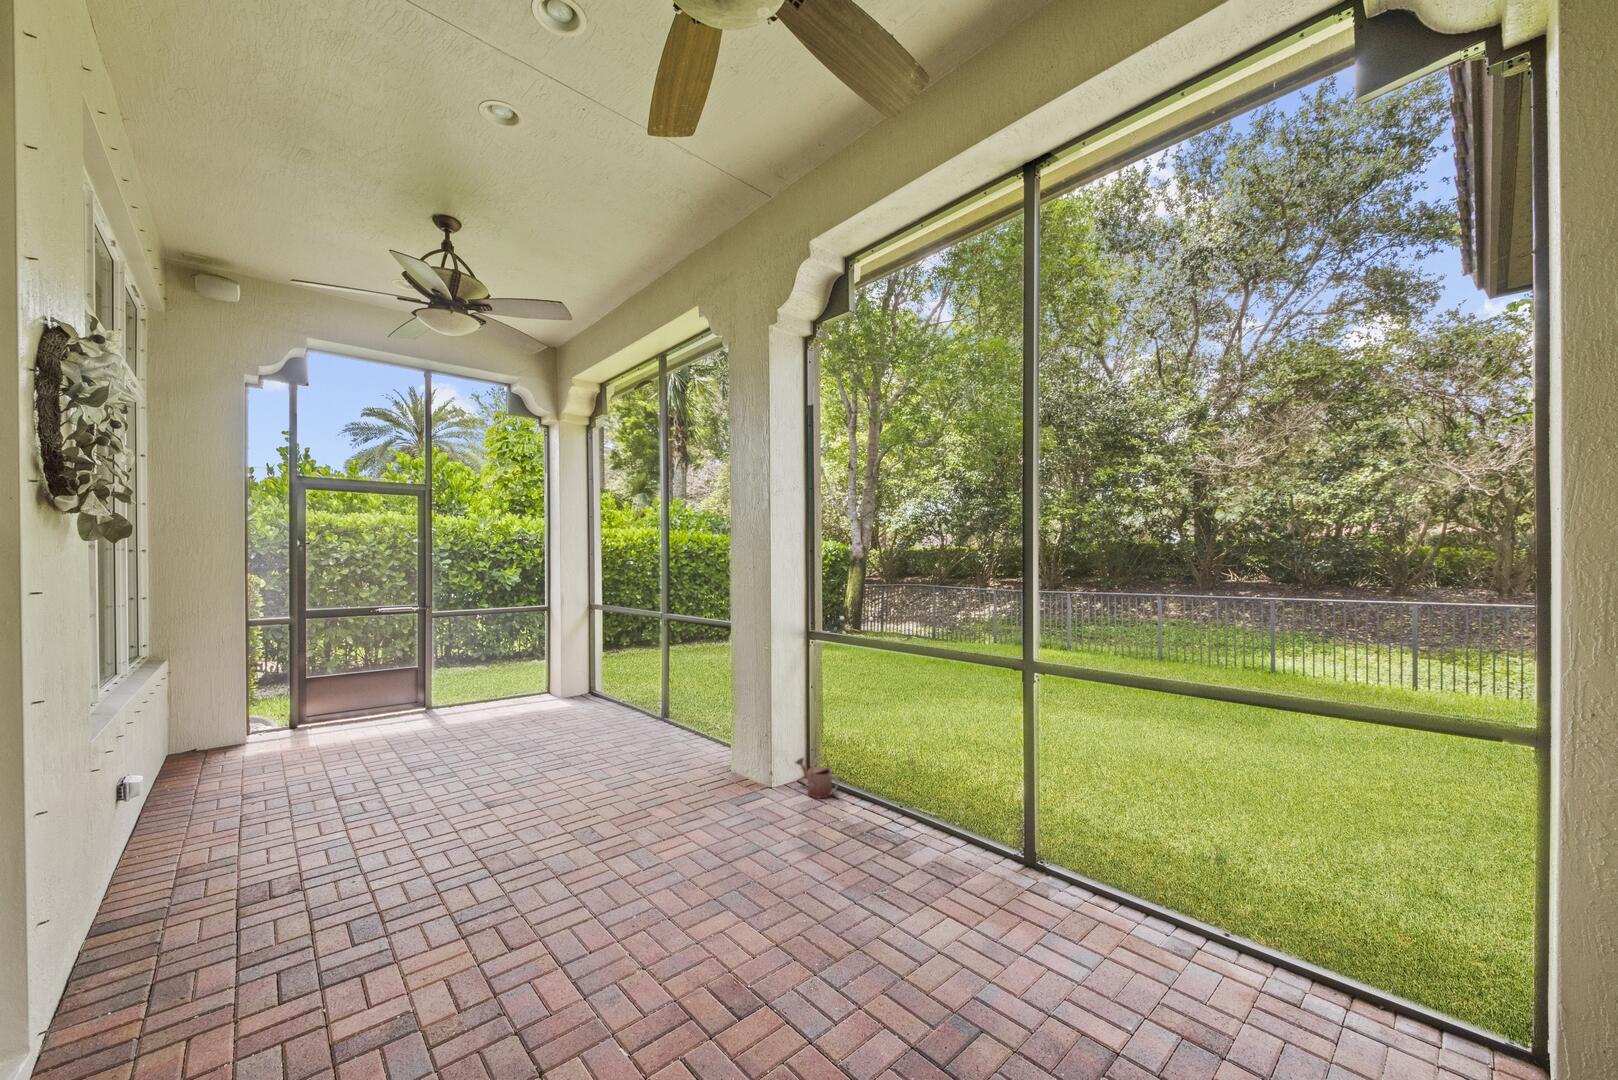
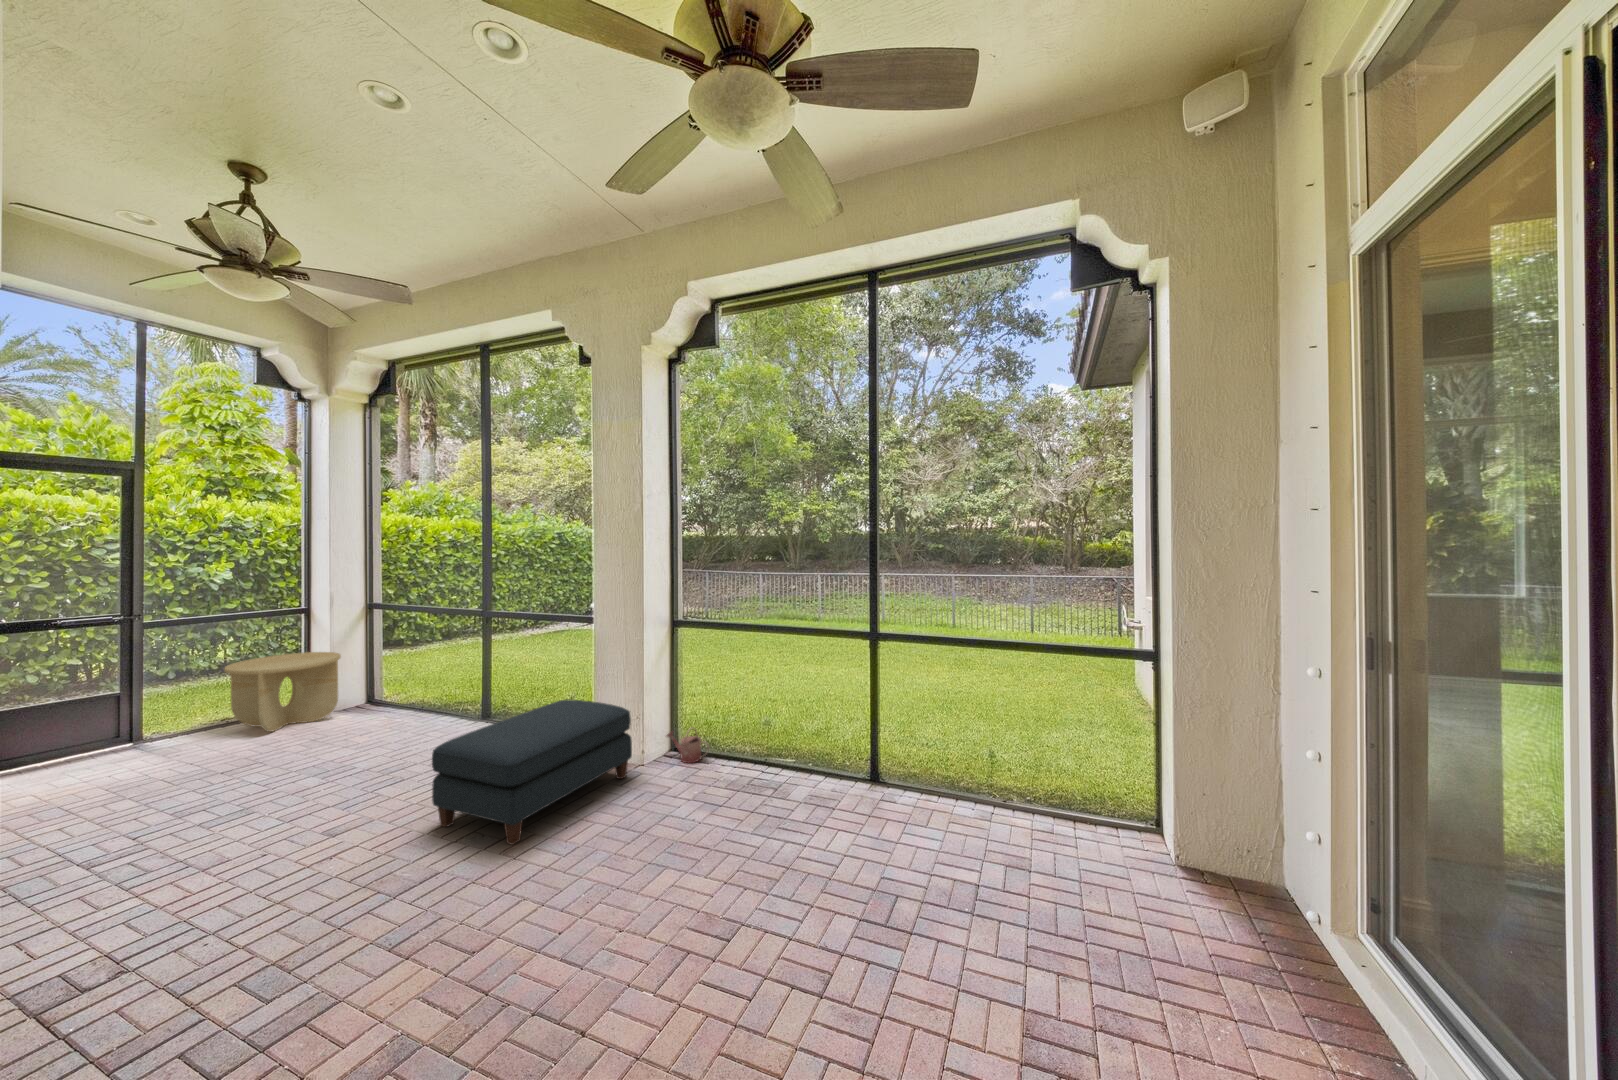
side table: none [464,645,548,712] -> present [224,652,341,732]
ottoman: none [549,709,749,851] -> present [432,700,632,845]

